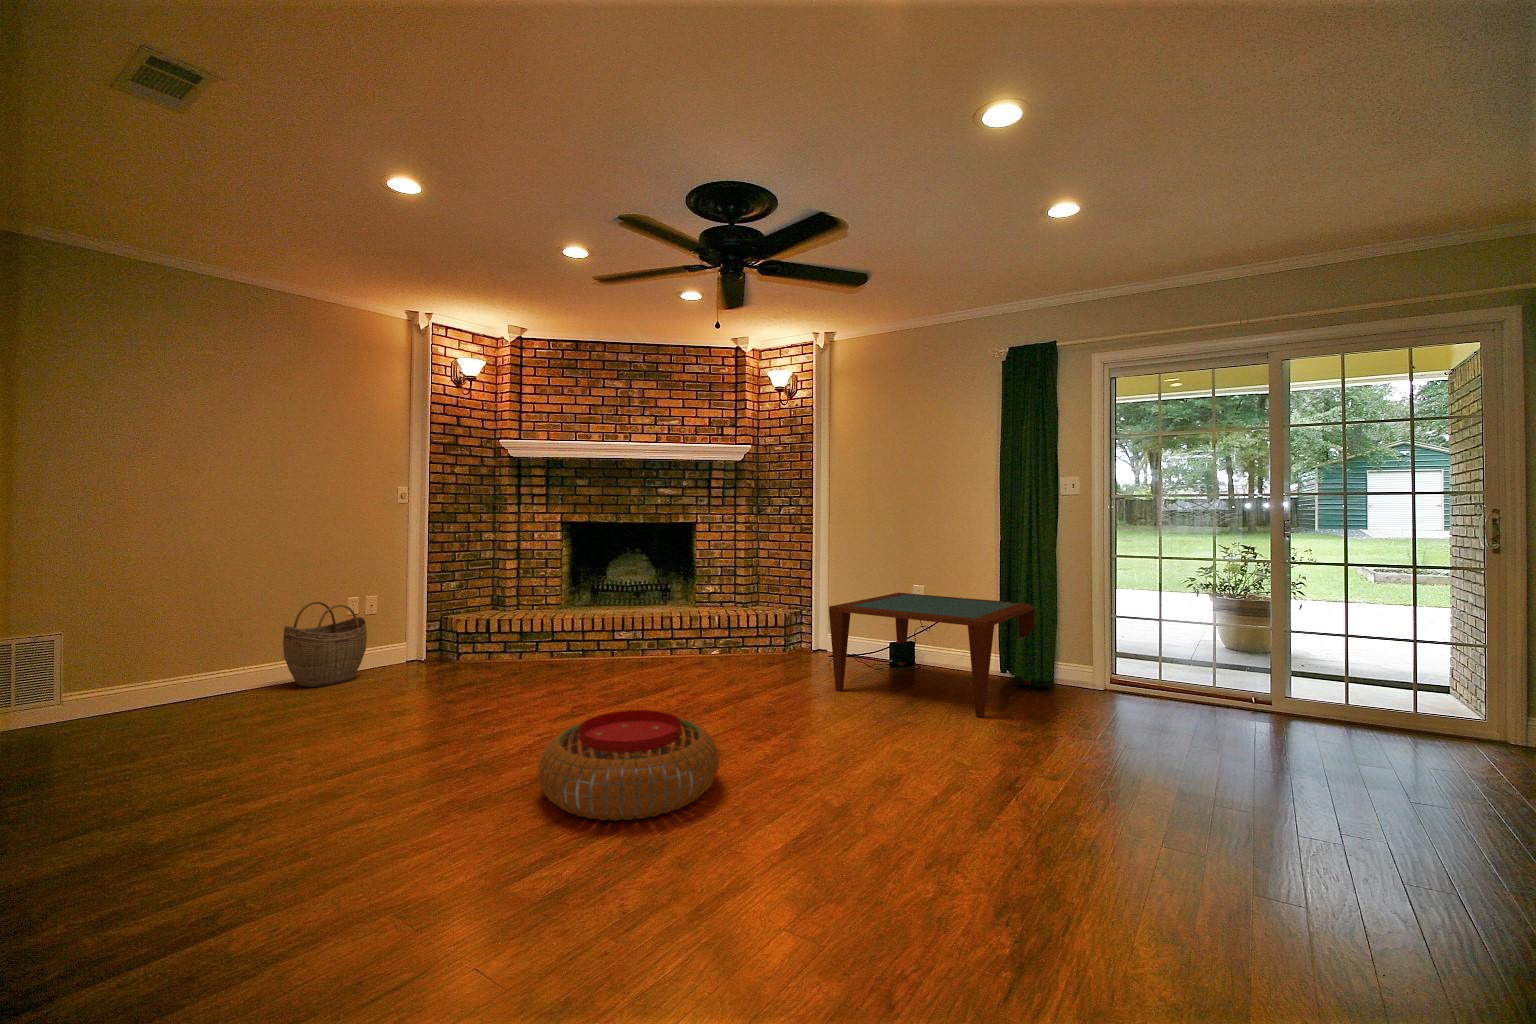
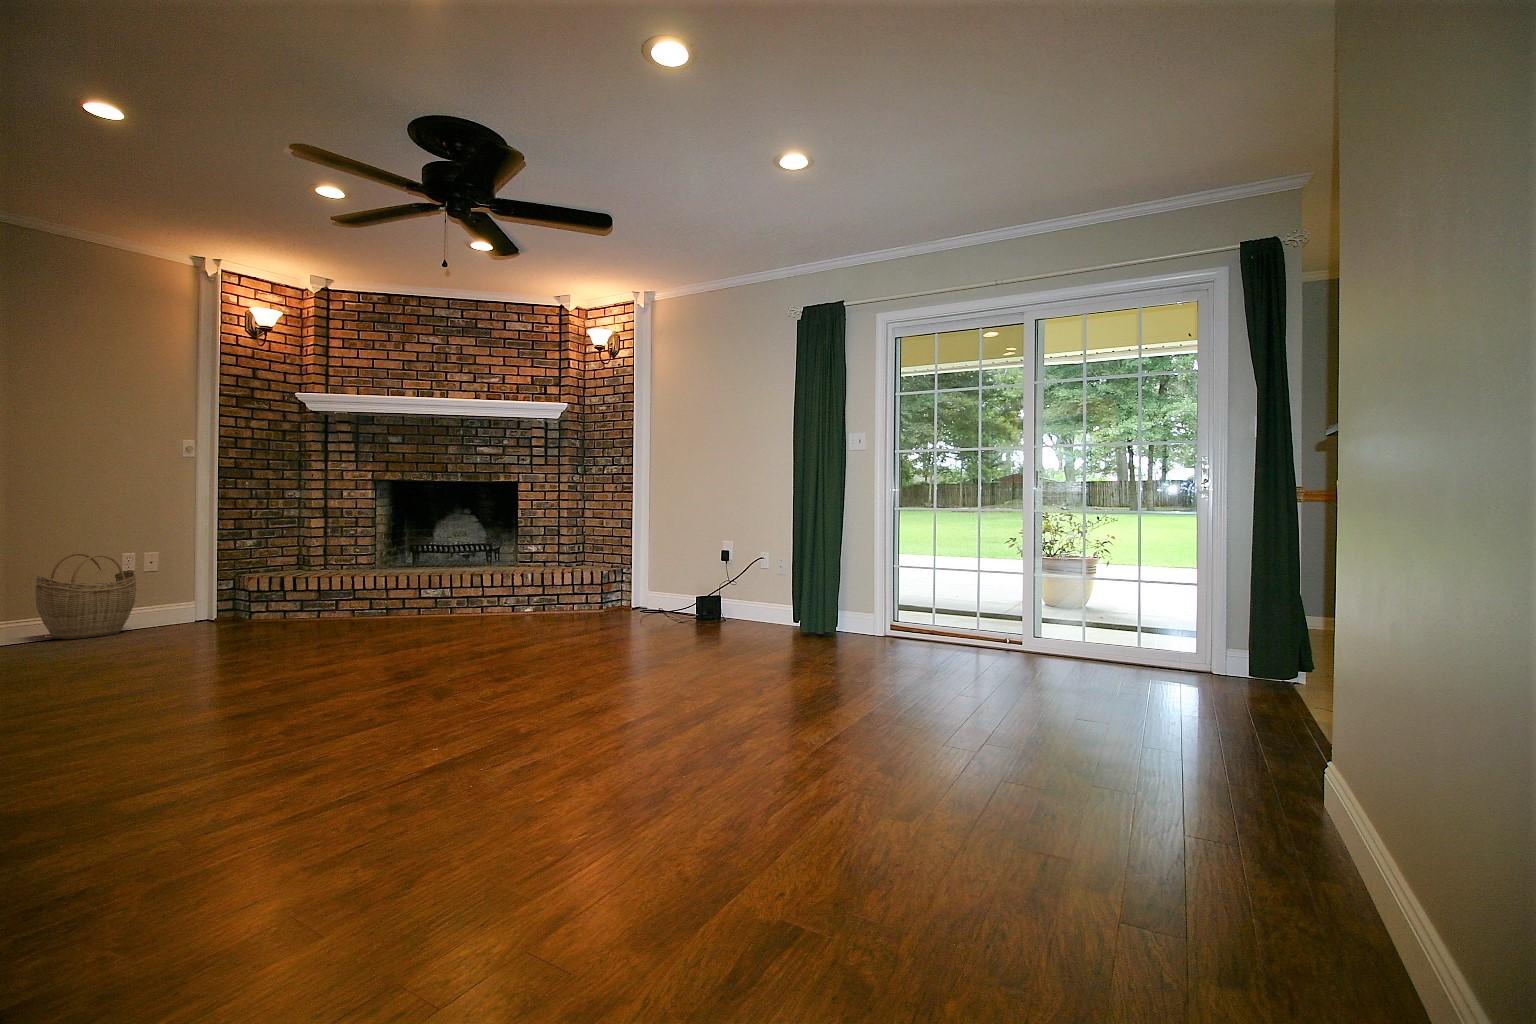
coffee table: present [829,593,1035,717] -> none [611,548,823,654]
pouf: present [538,710,719,821] -> none [218,635,422,727]

